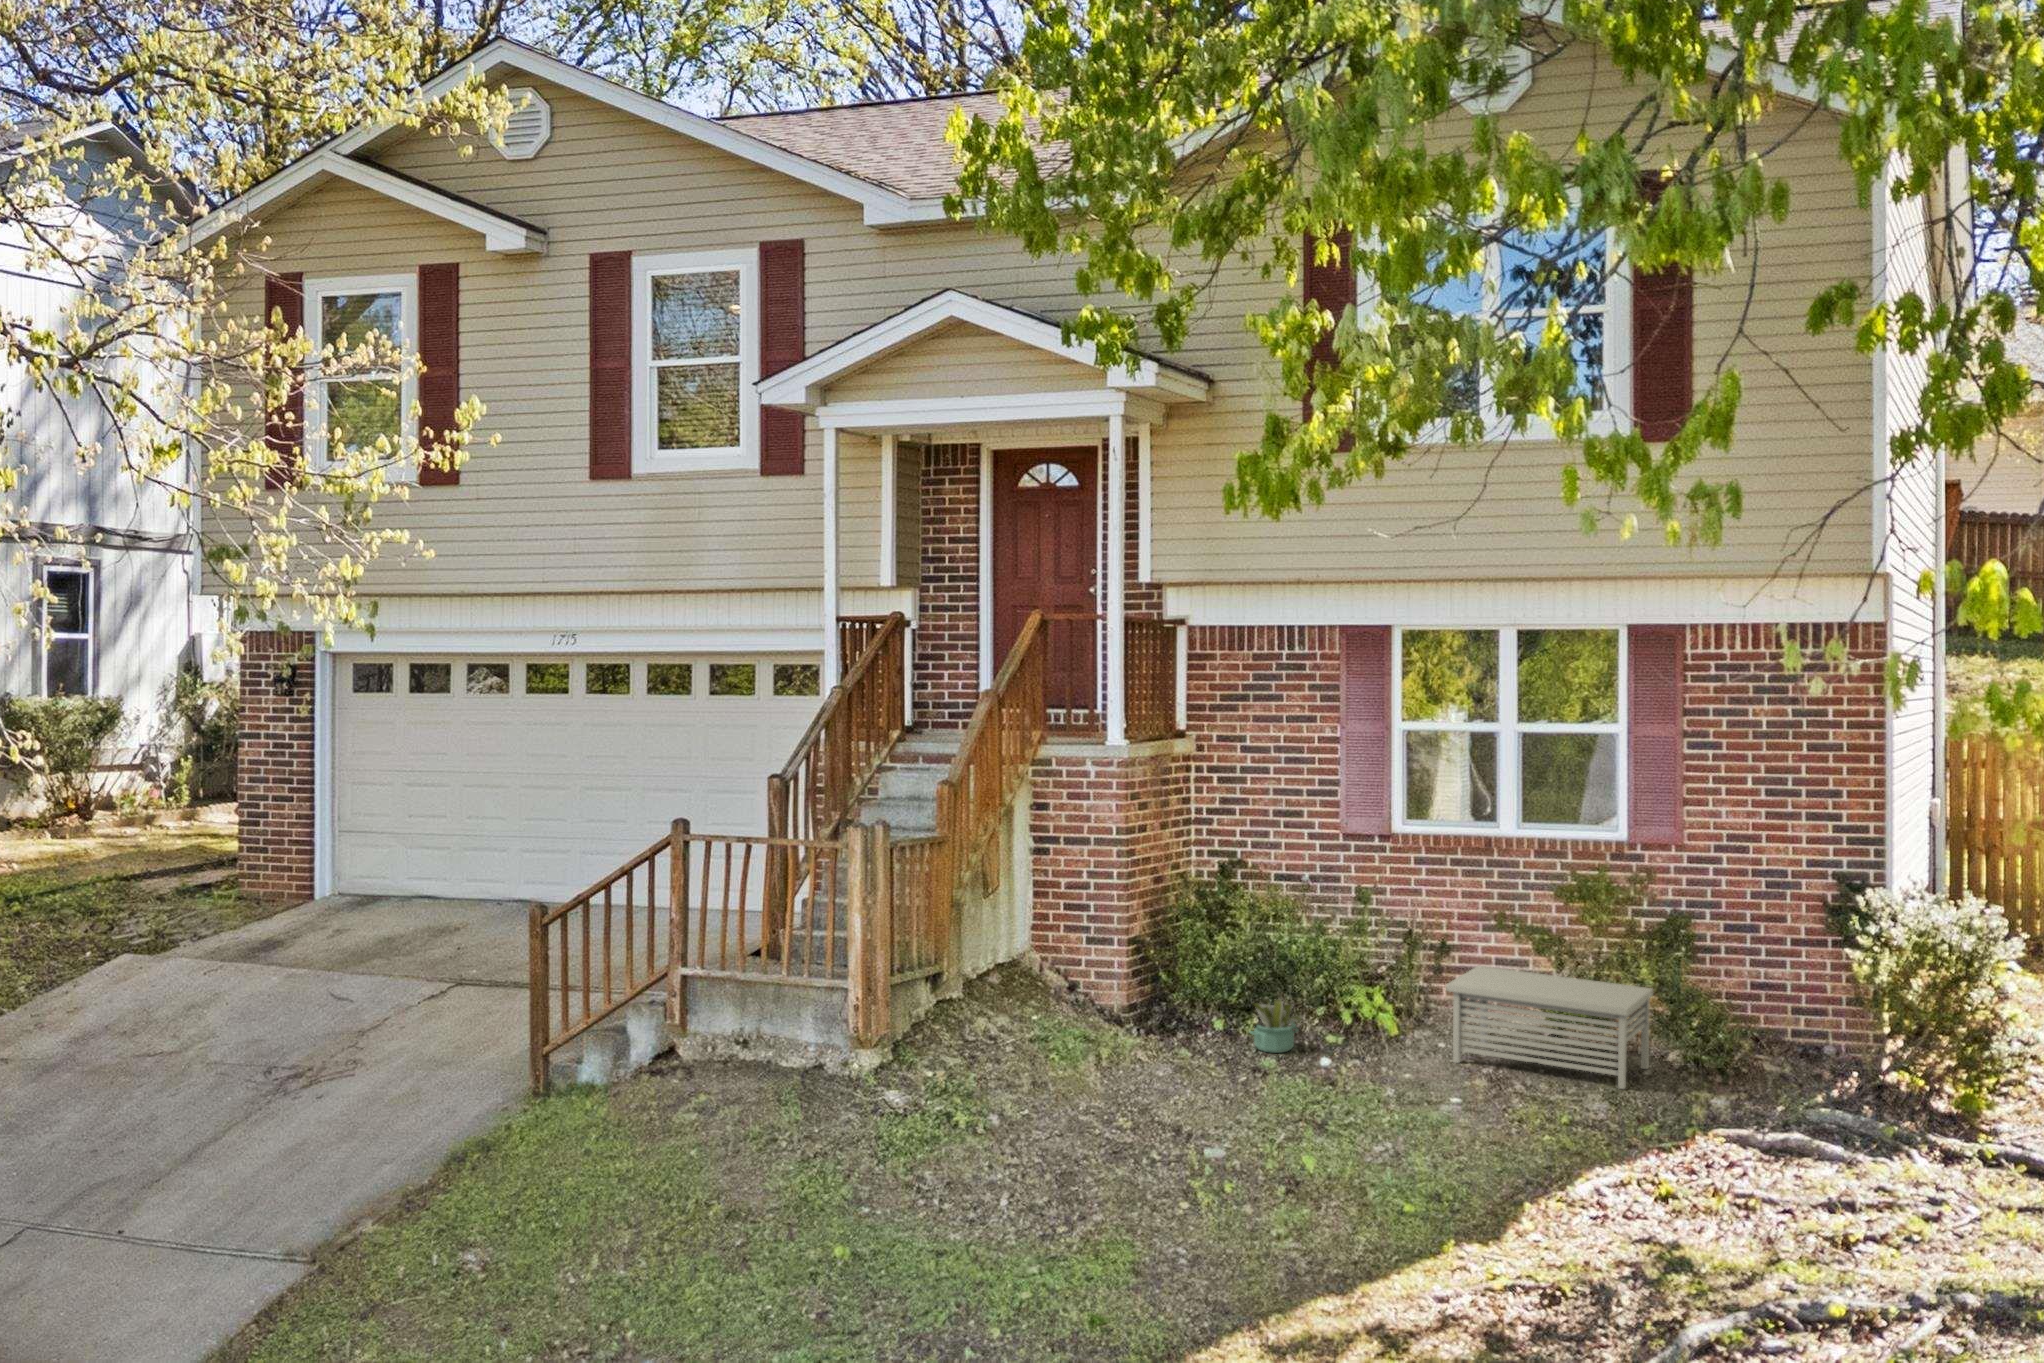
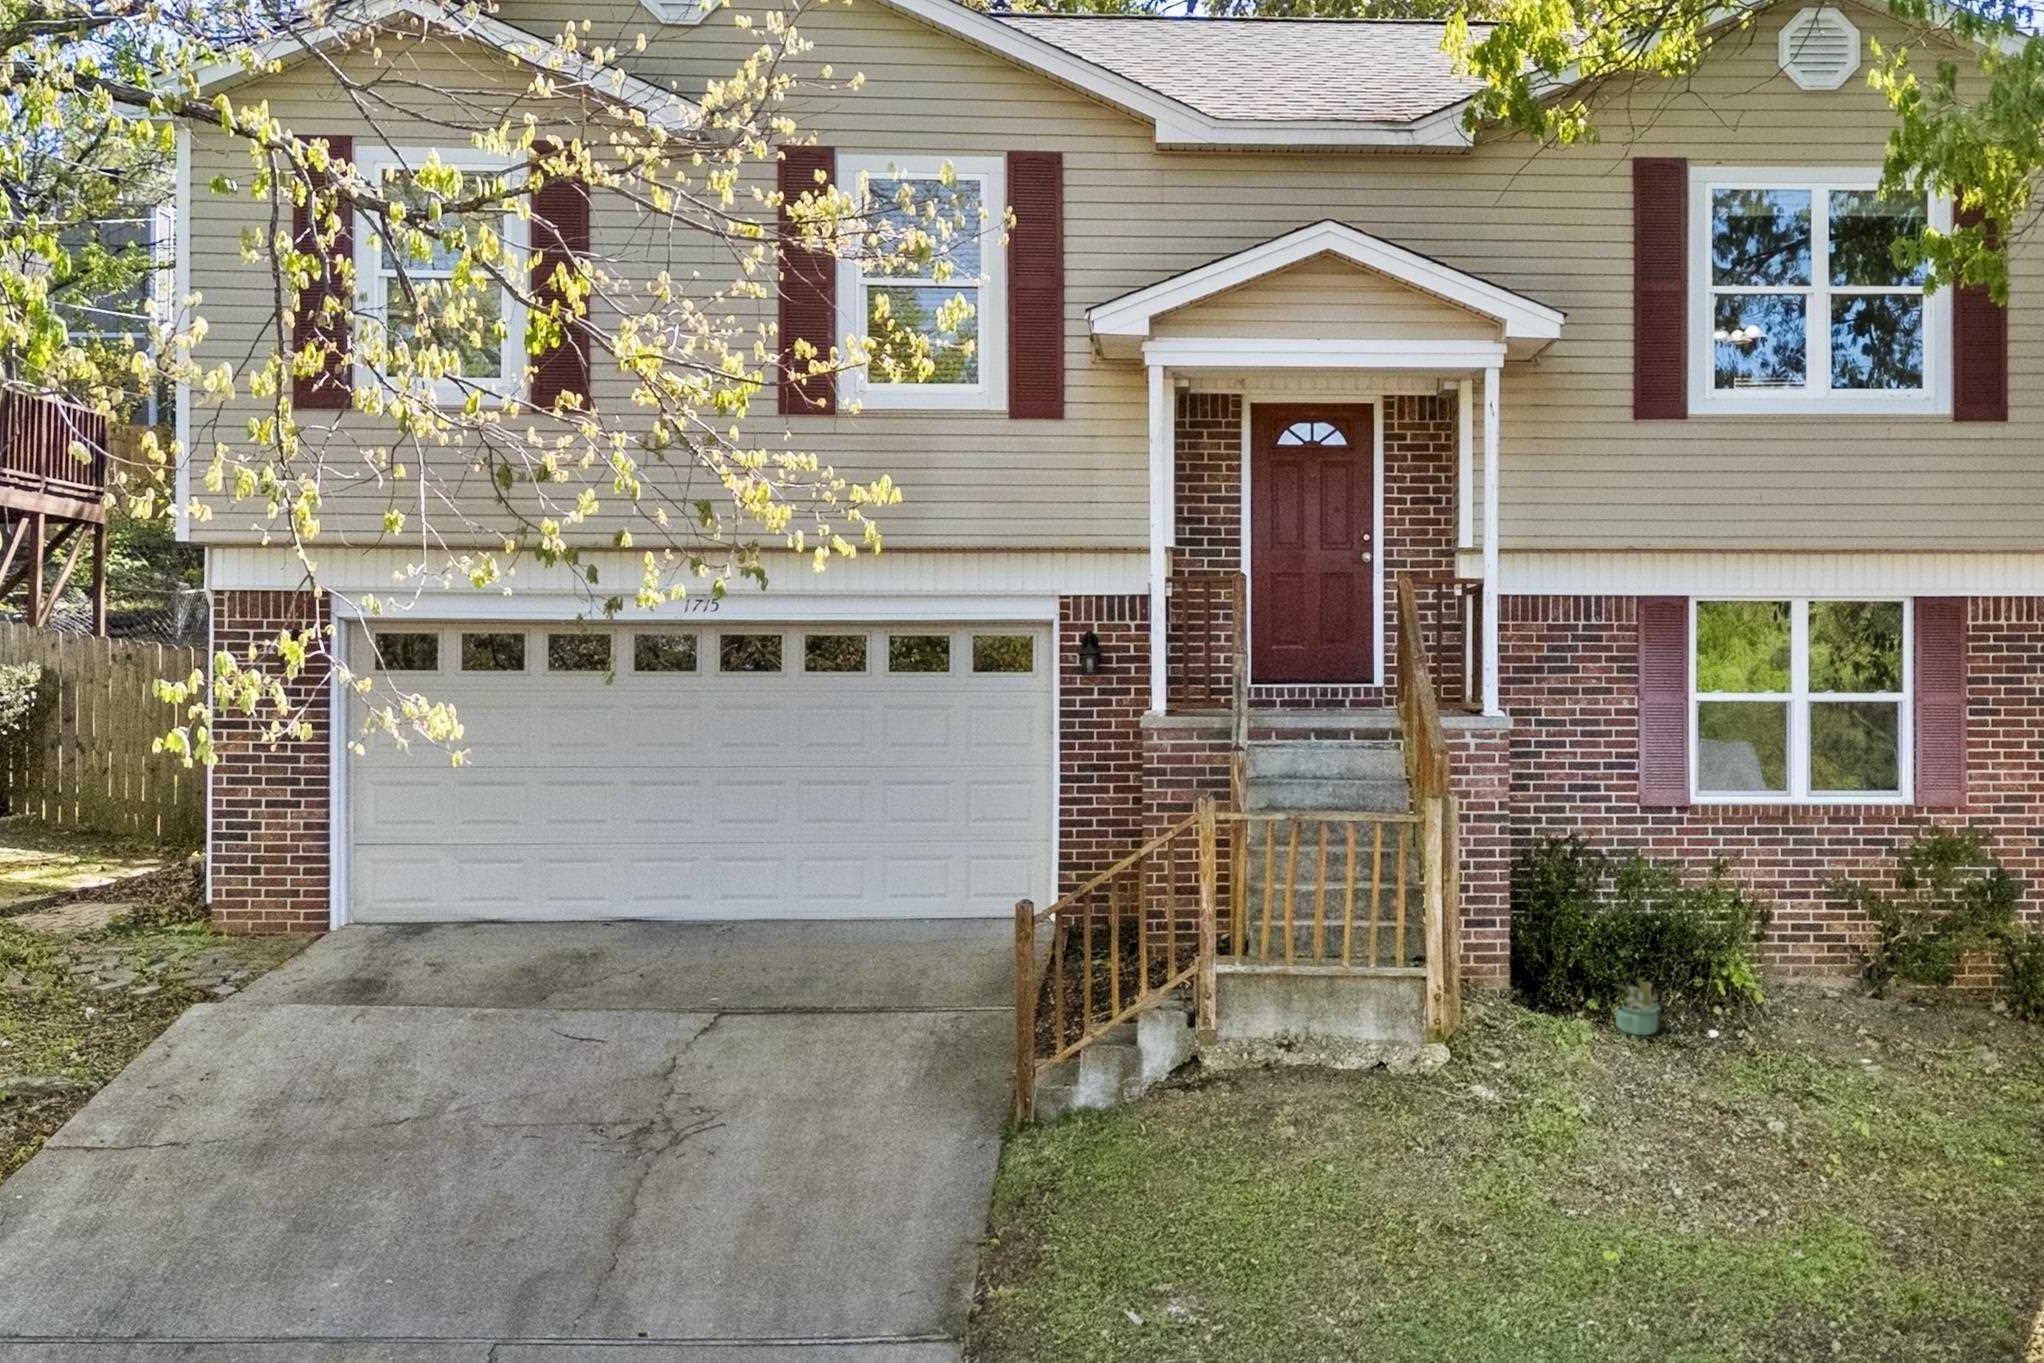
storage bench: present [1446,966,1653,1089] -> none [1787,931,1999,1049]

